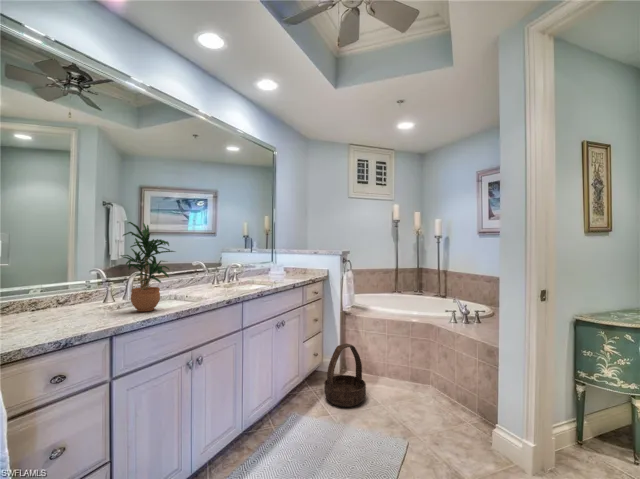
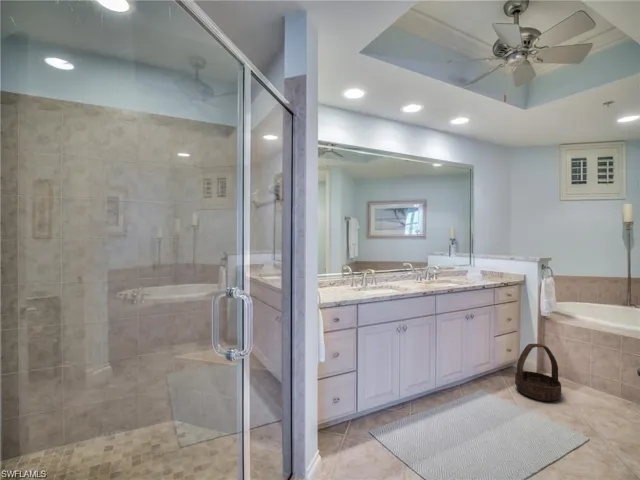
potted plant: present [121,222,175,312] -> none [359,240,391,293]

